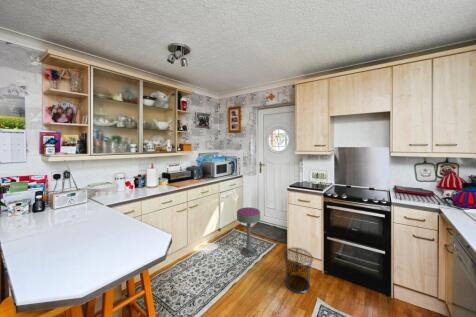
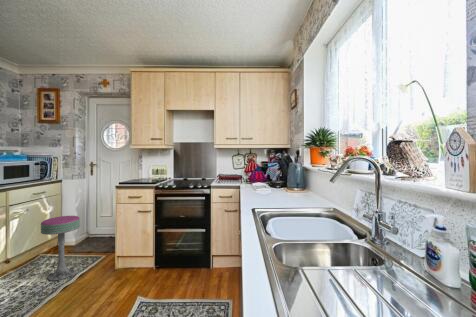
waste bin: present [283,248,313,293] -> none [103,247,139,295]

